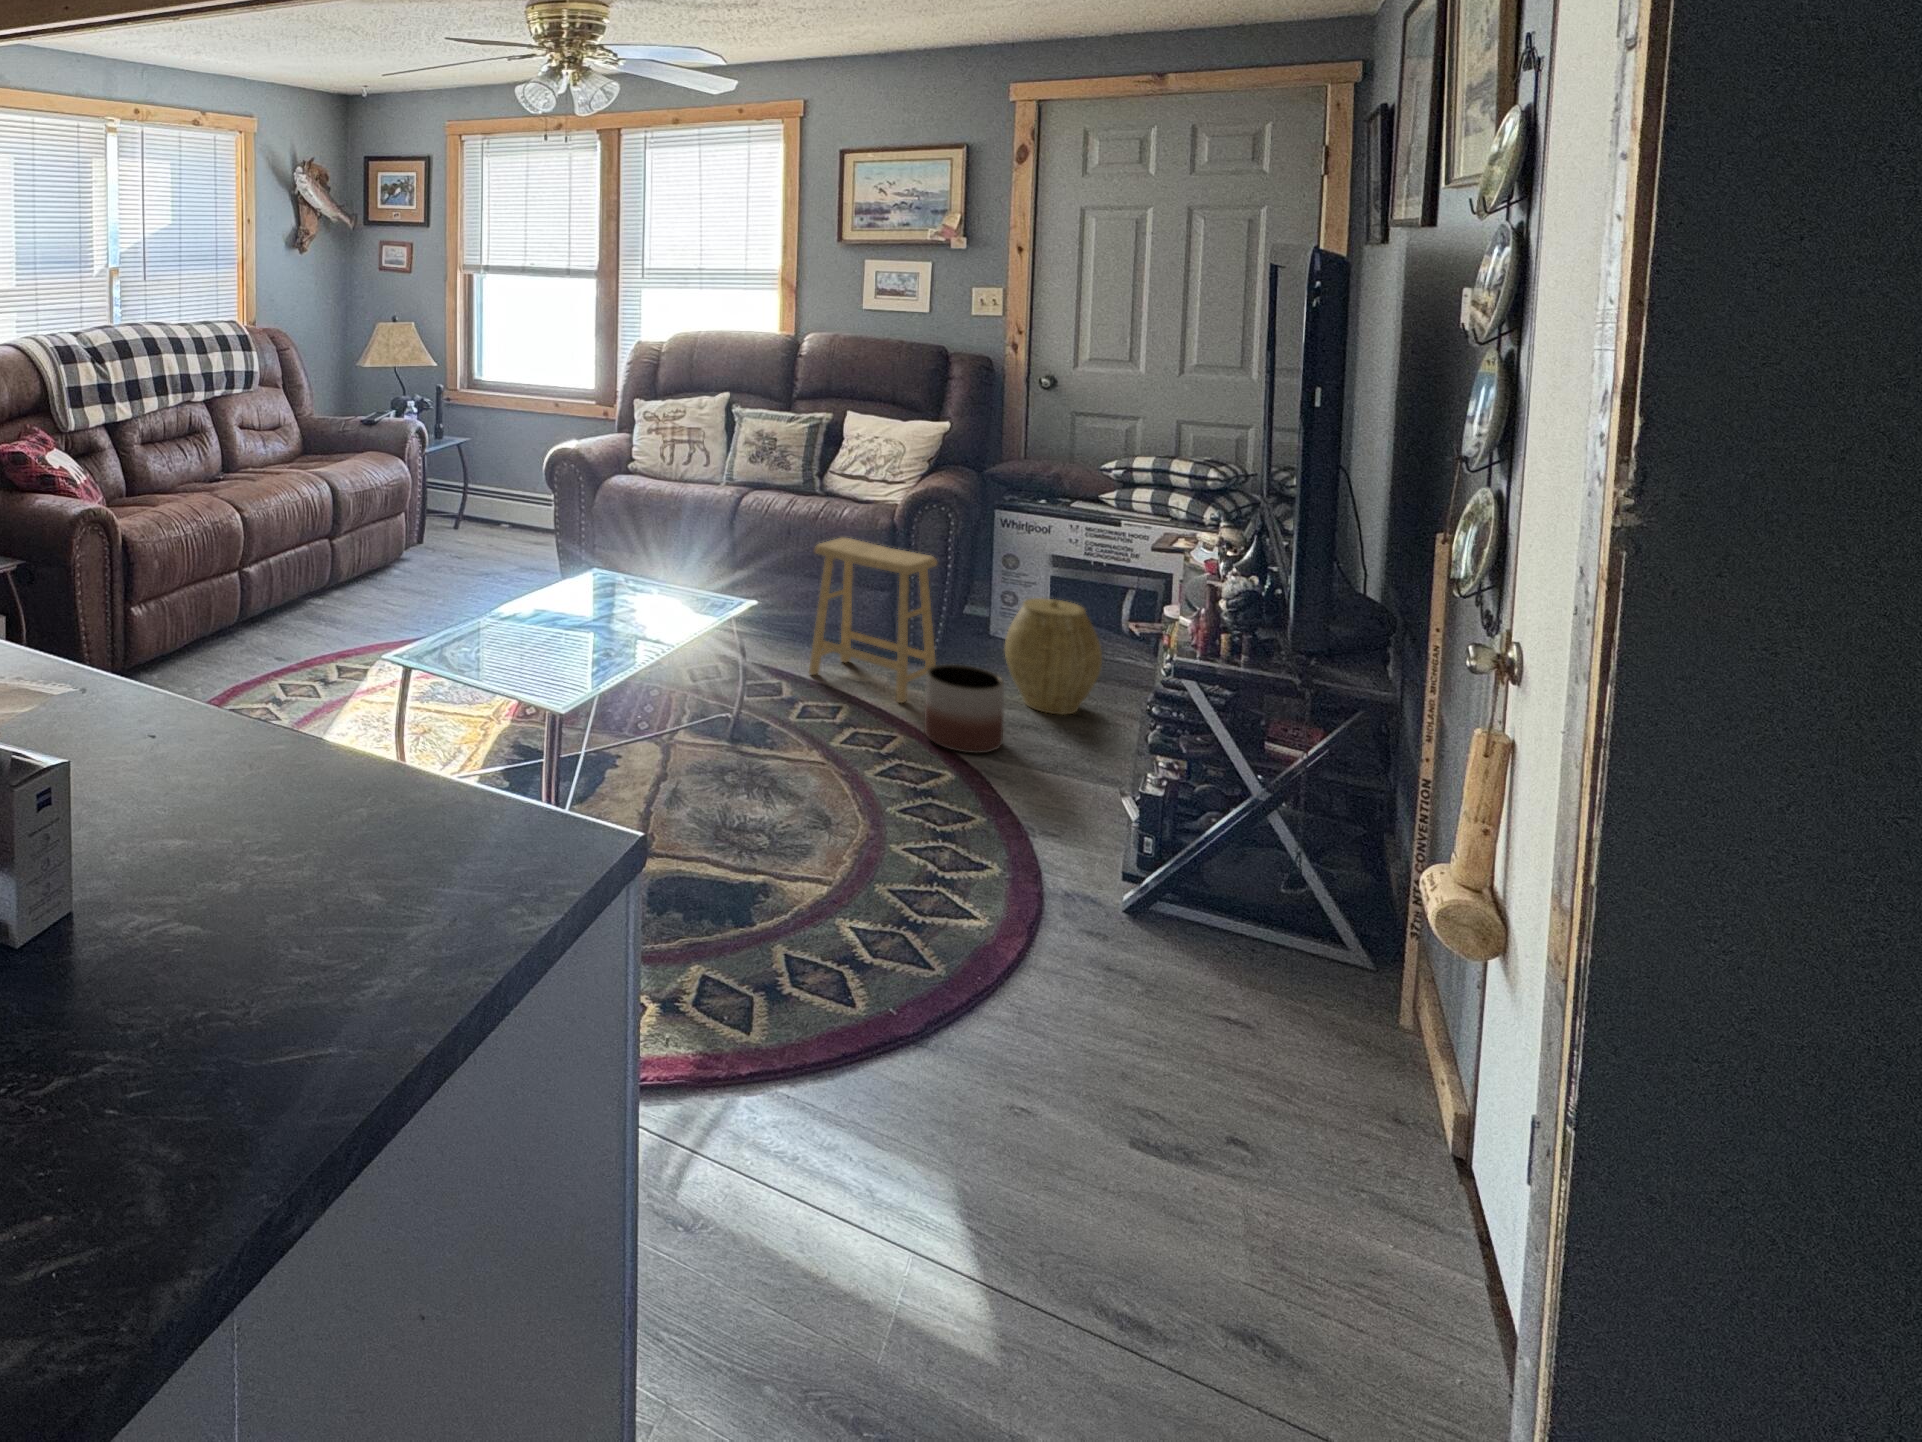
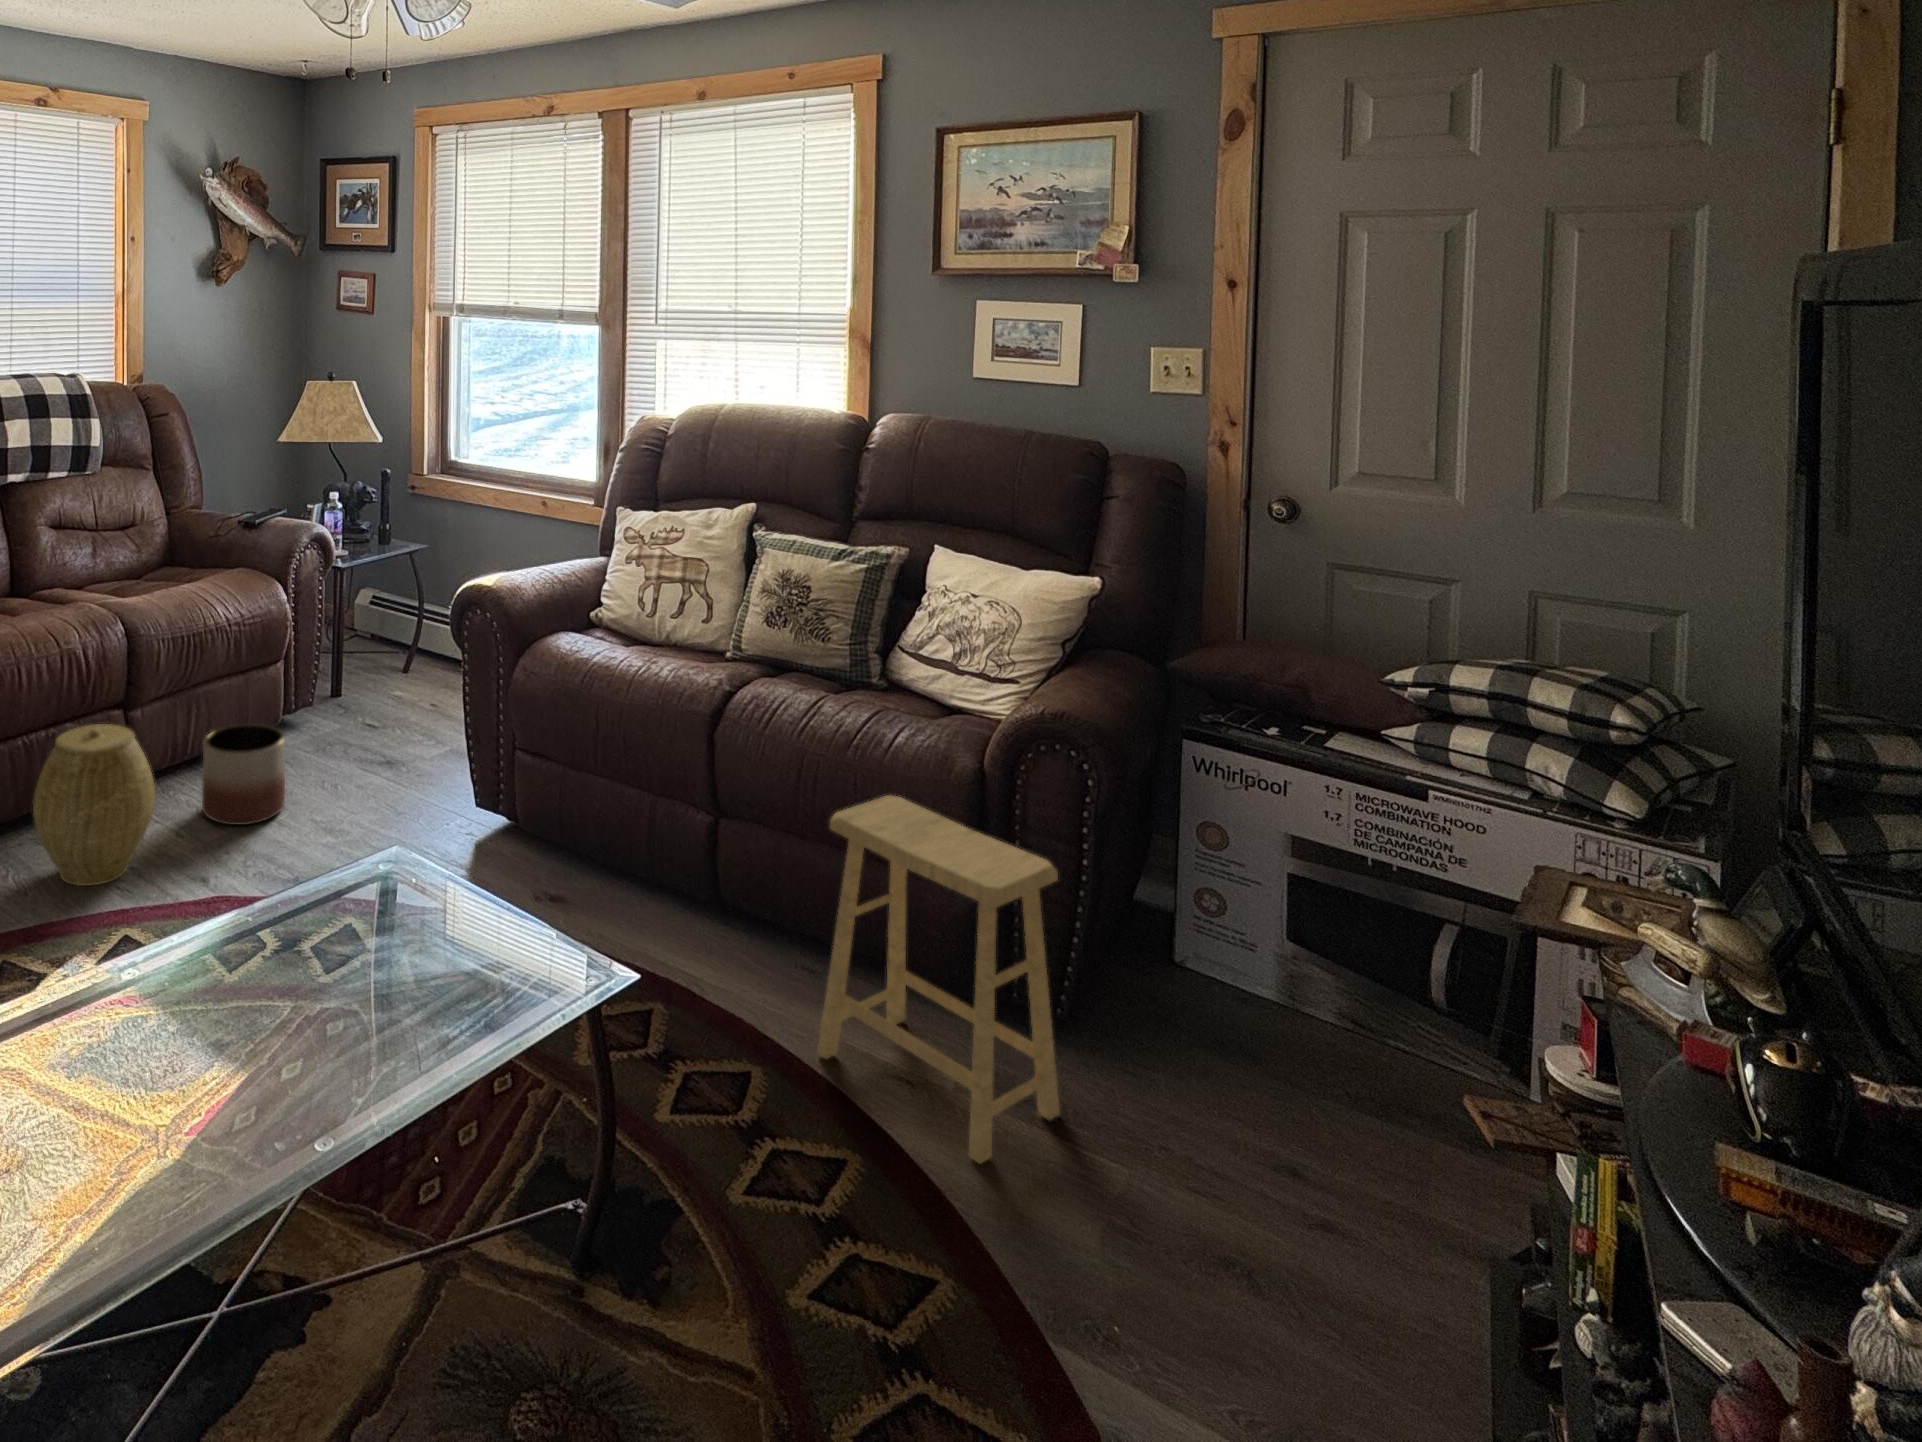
woven basket: present [1005,598,1102,715] -> present [33,724,155,886]
planter: present [924,664,1004,753] -> present [202,724,285,825]

